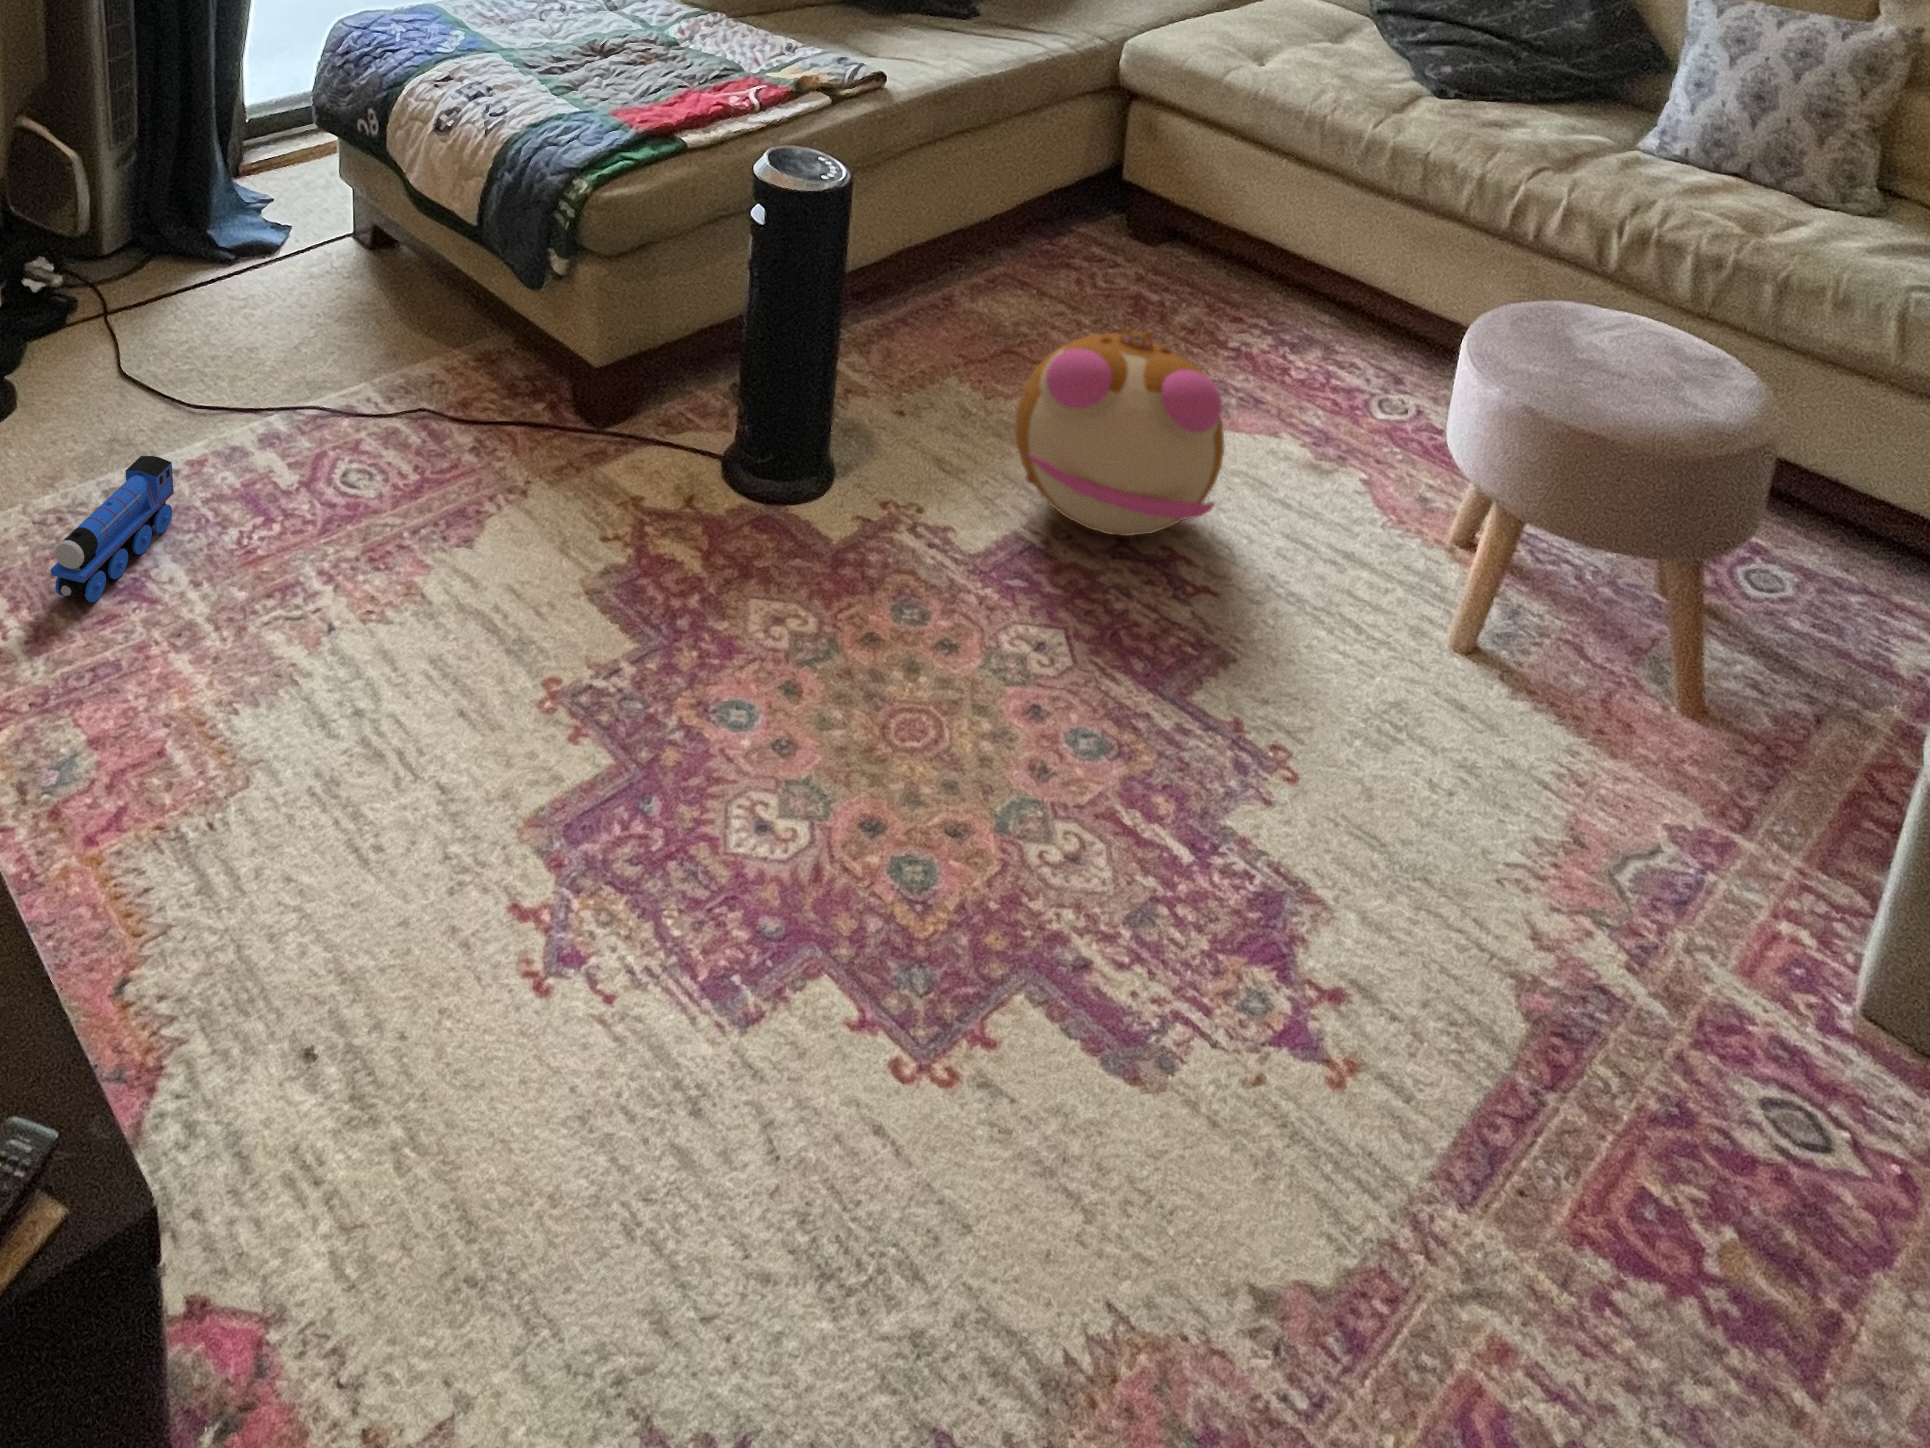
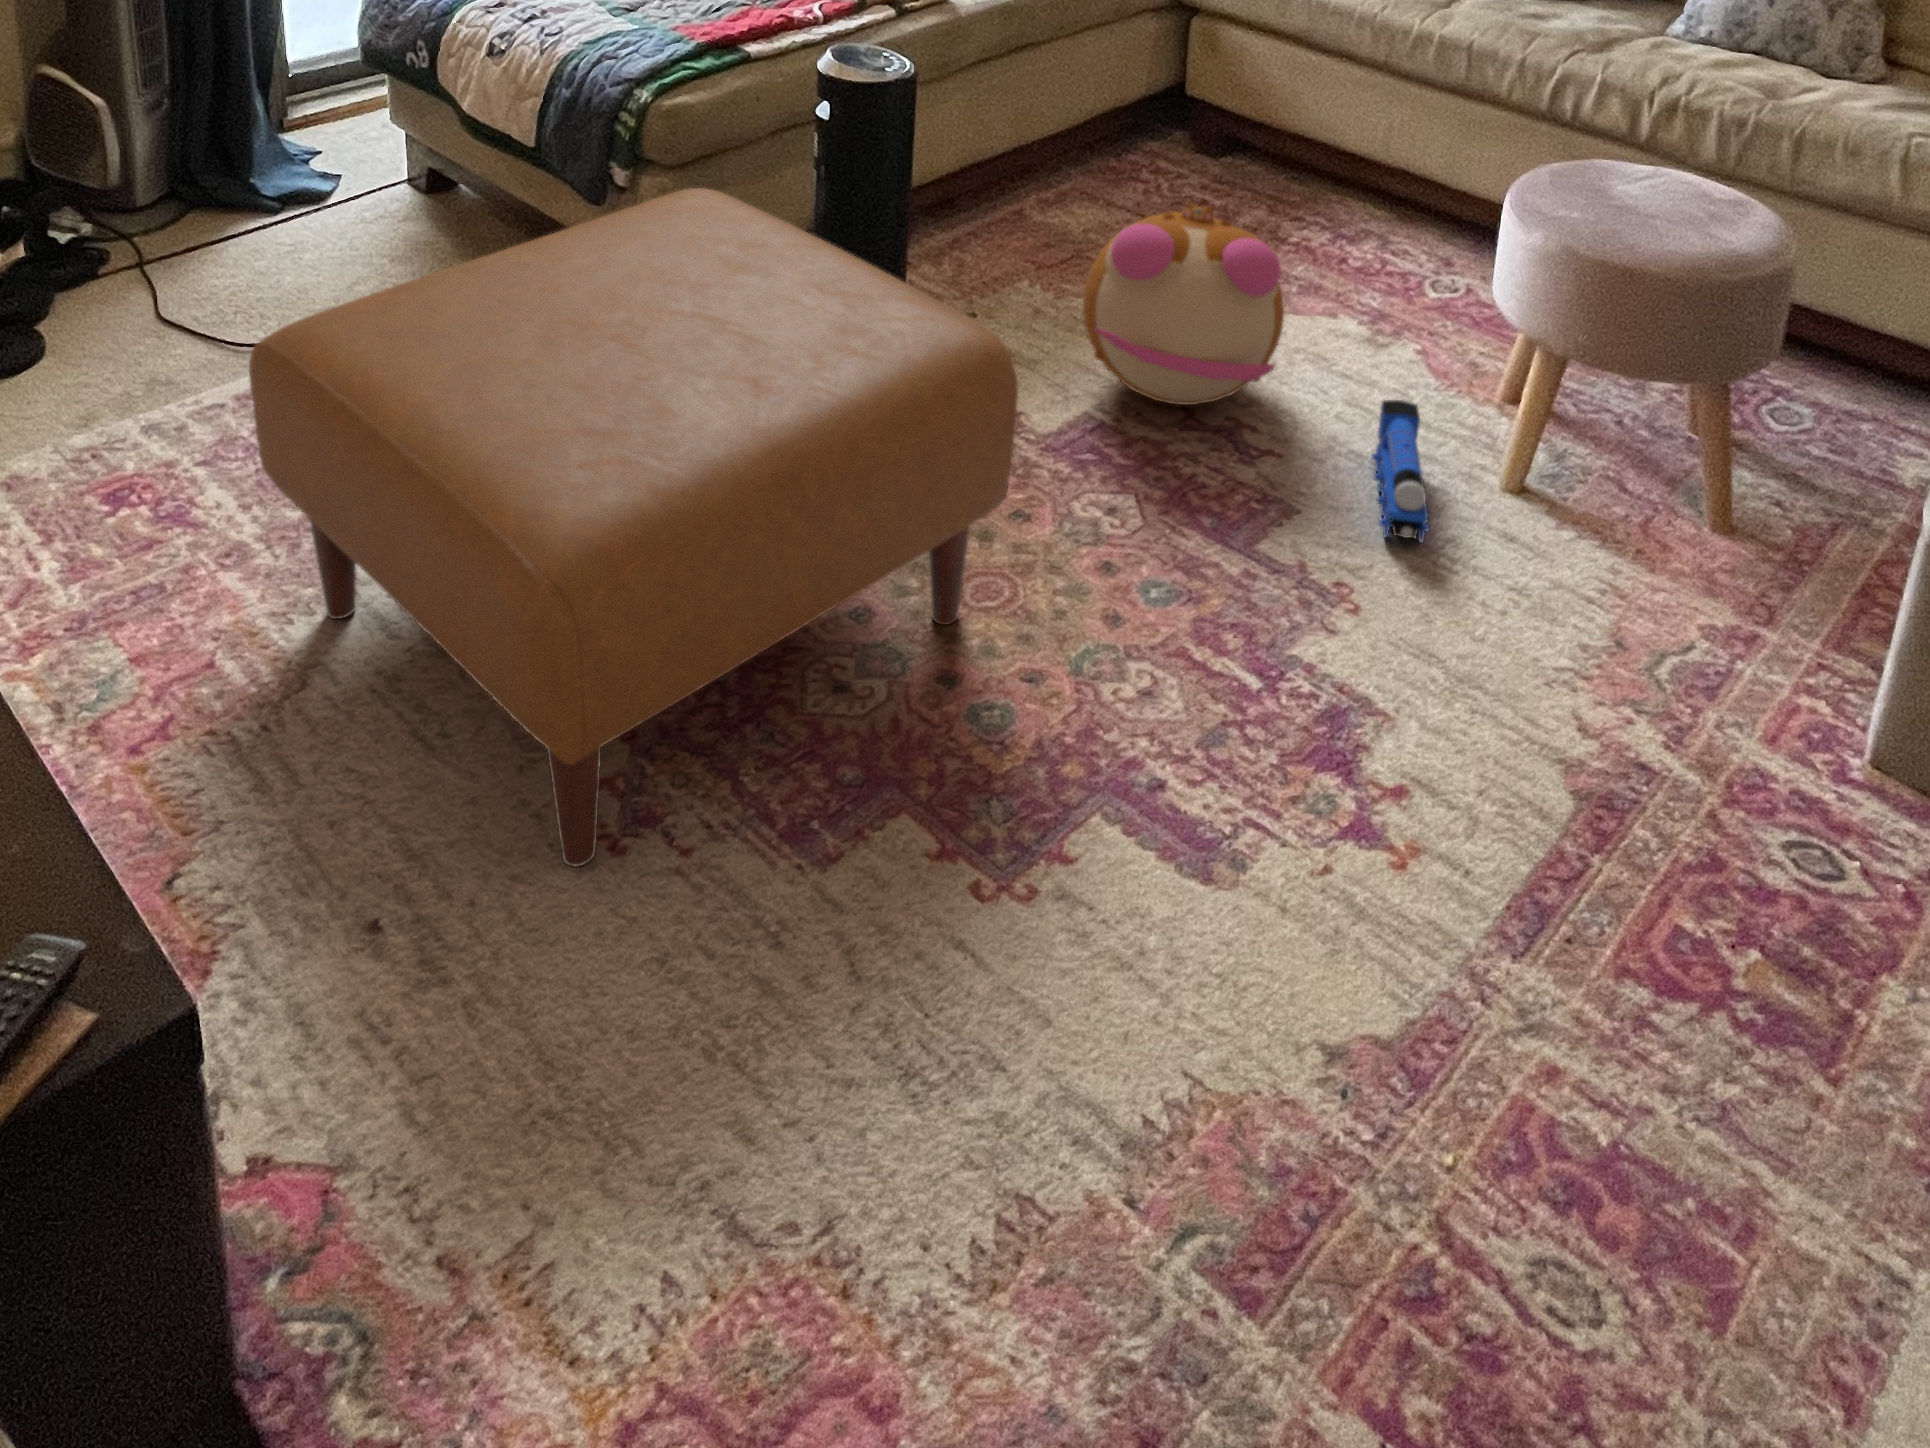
ottoman: none [208,295,950,1006] -> present [249,188,1018,866]
toy train: present [51,456,174,602] -> present [1372,400,1429,542]

